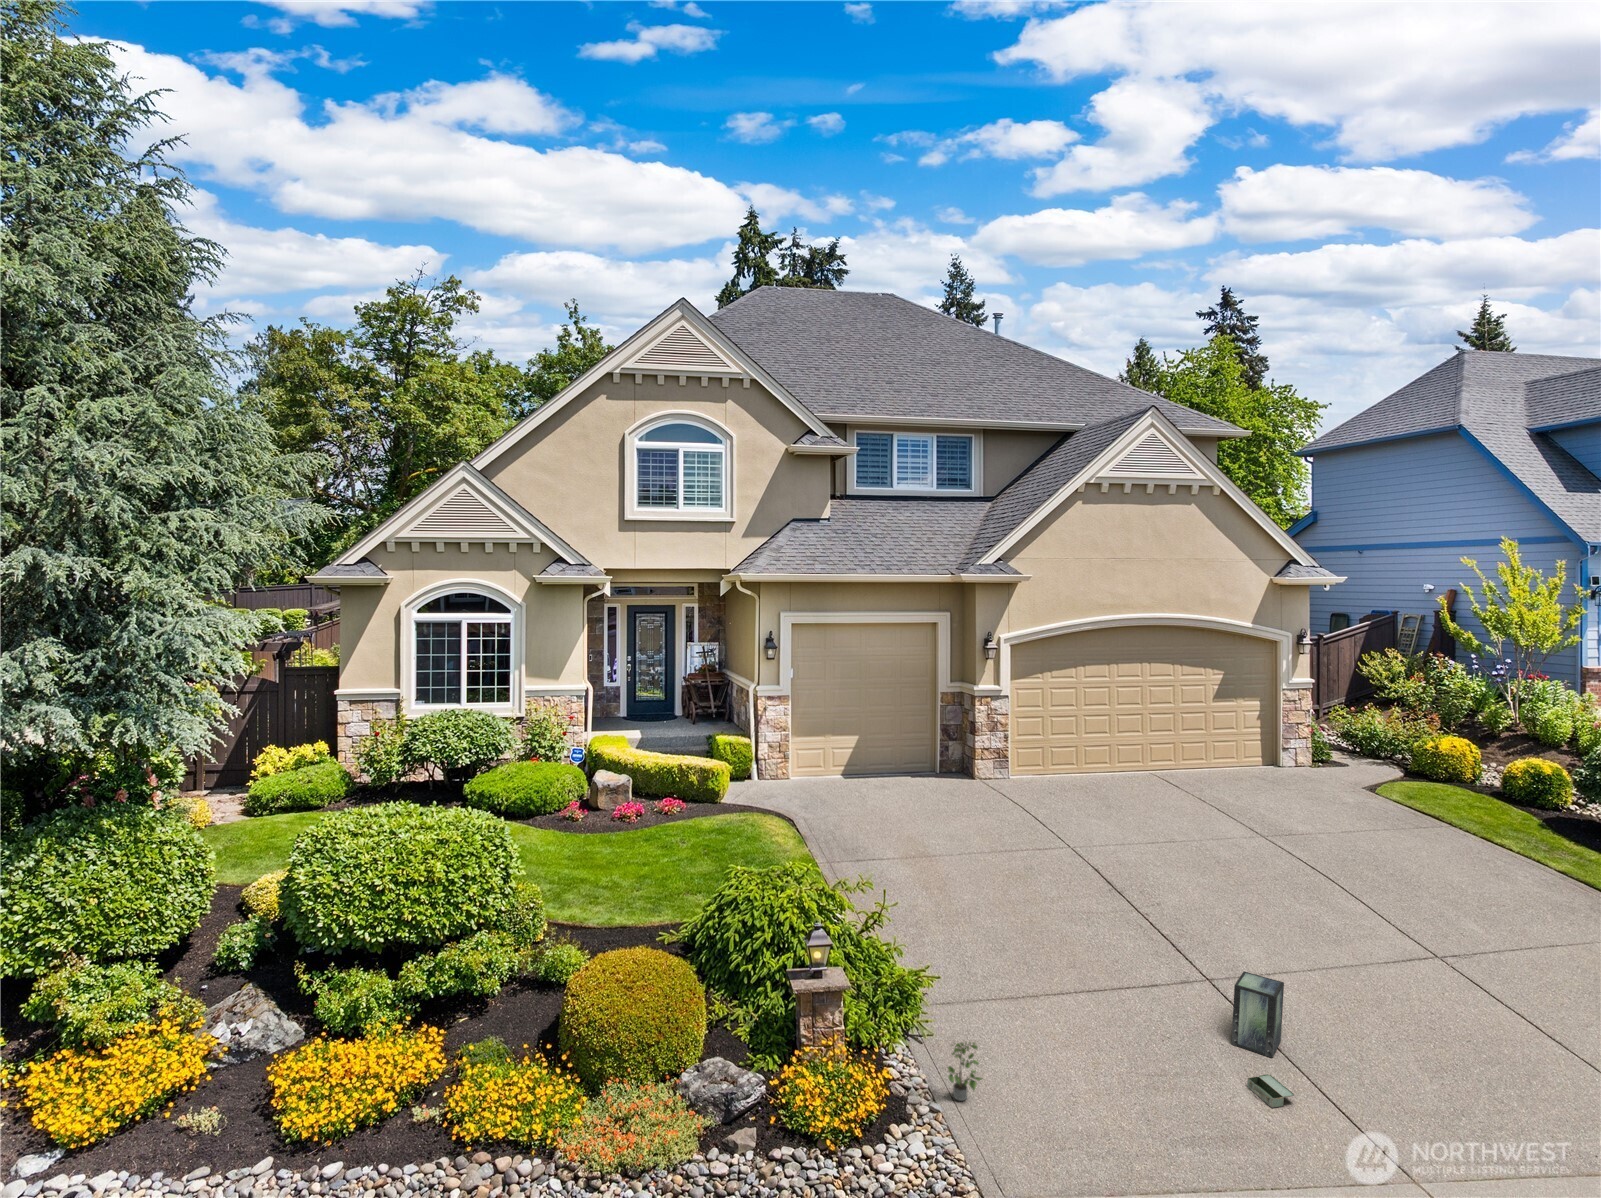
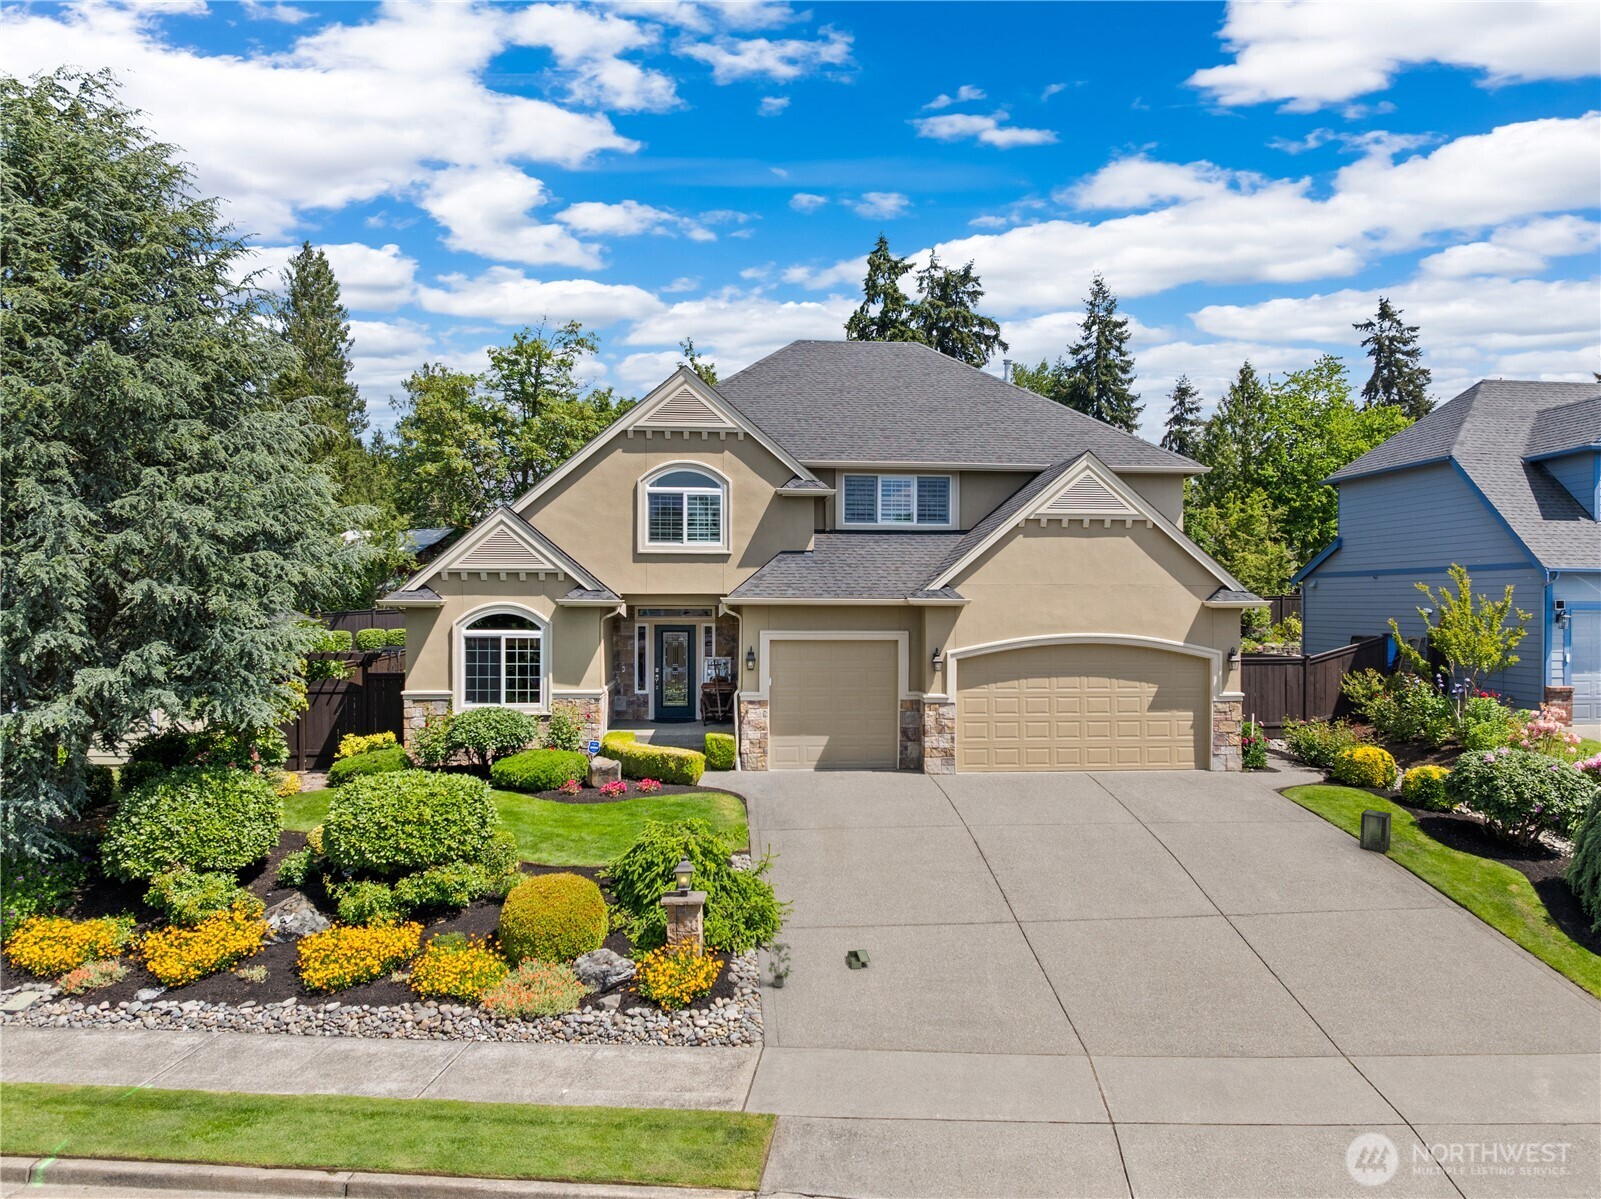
storage box: present [1232,971,1284,1058] -> present [1360,809,1391,853]
toolbox: present [1247,1074,1294,1108] -> present [847,950,870,969]

